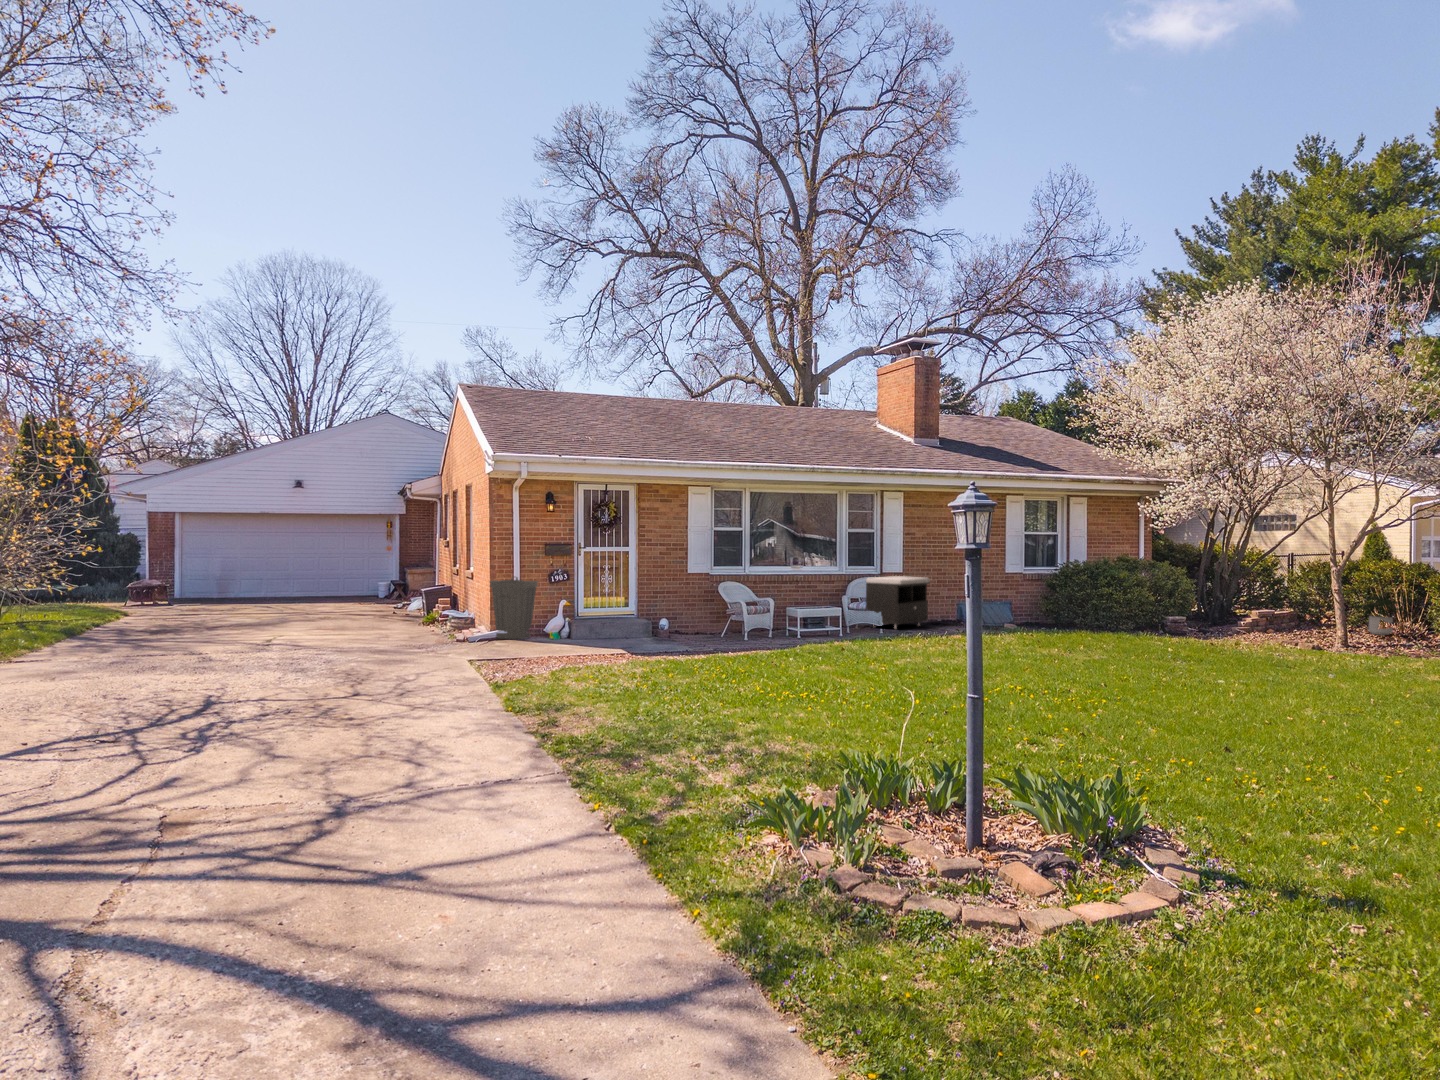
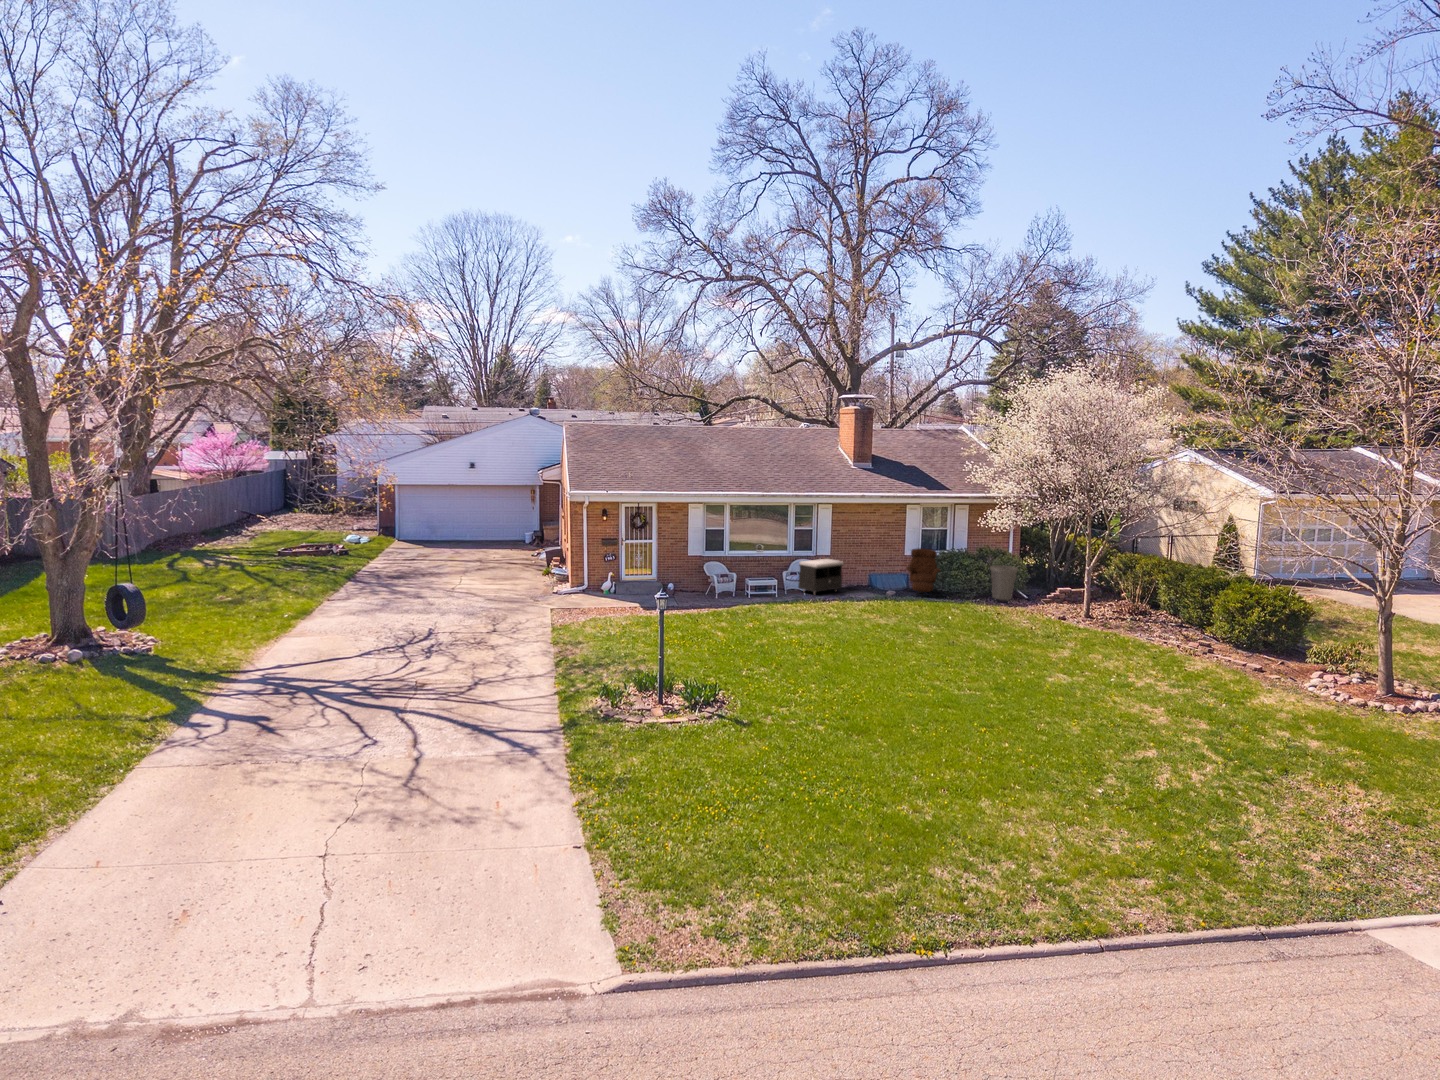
lounge chair: none [1014,558,1074,629] -> present [906,548,941,595]
trash can: present [490,577,538,639] -> present [990,565,1018,600]
potted plant: present [1360,597,1403,635] -> none [1118,587,1149,613]

